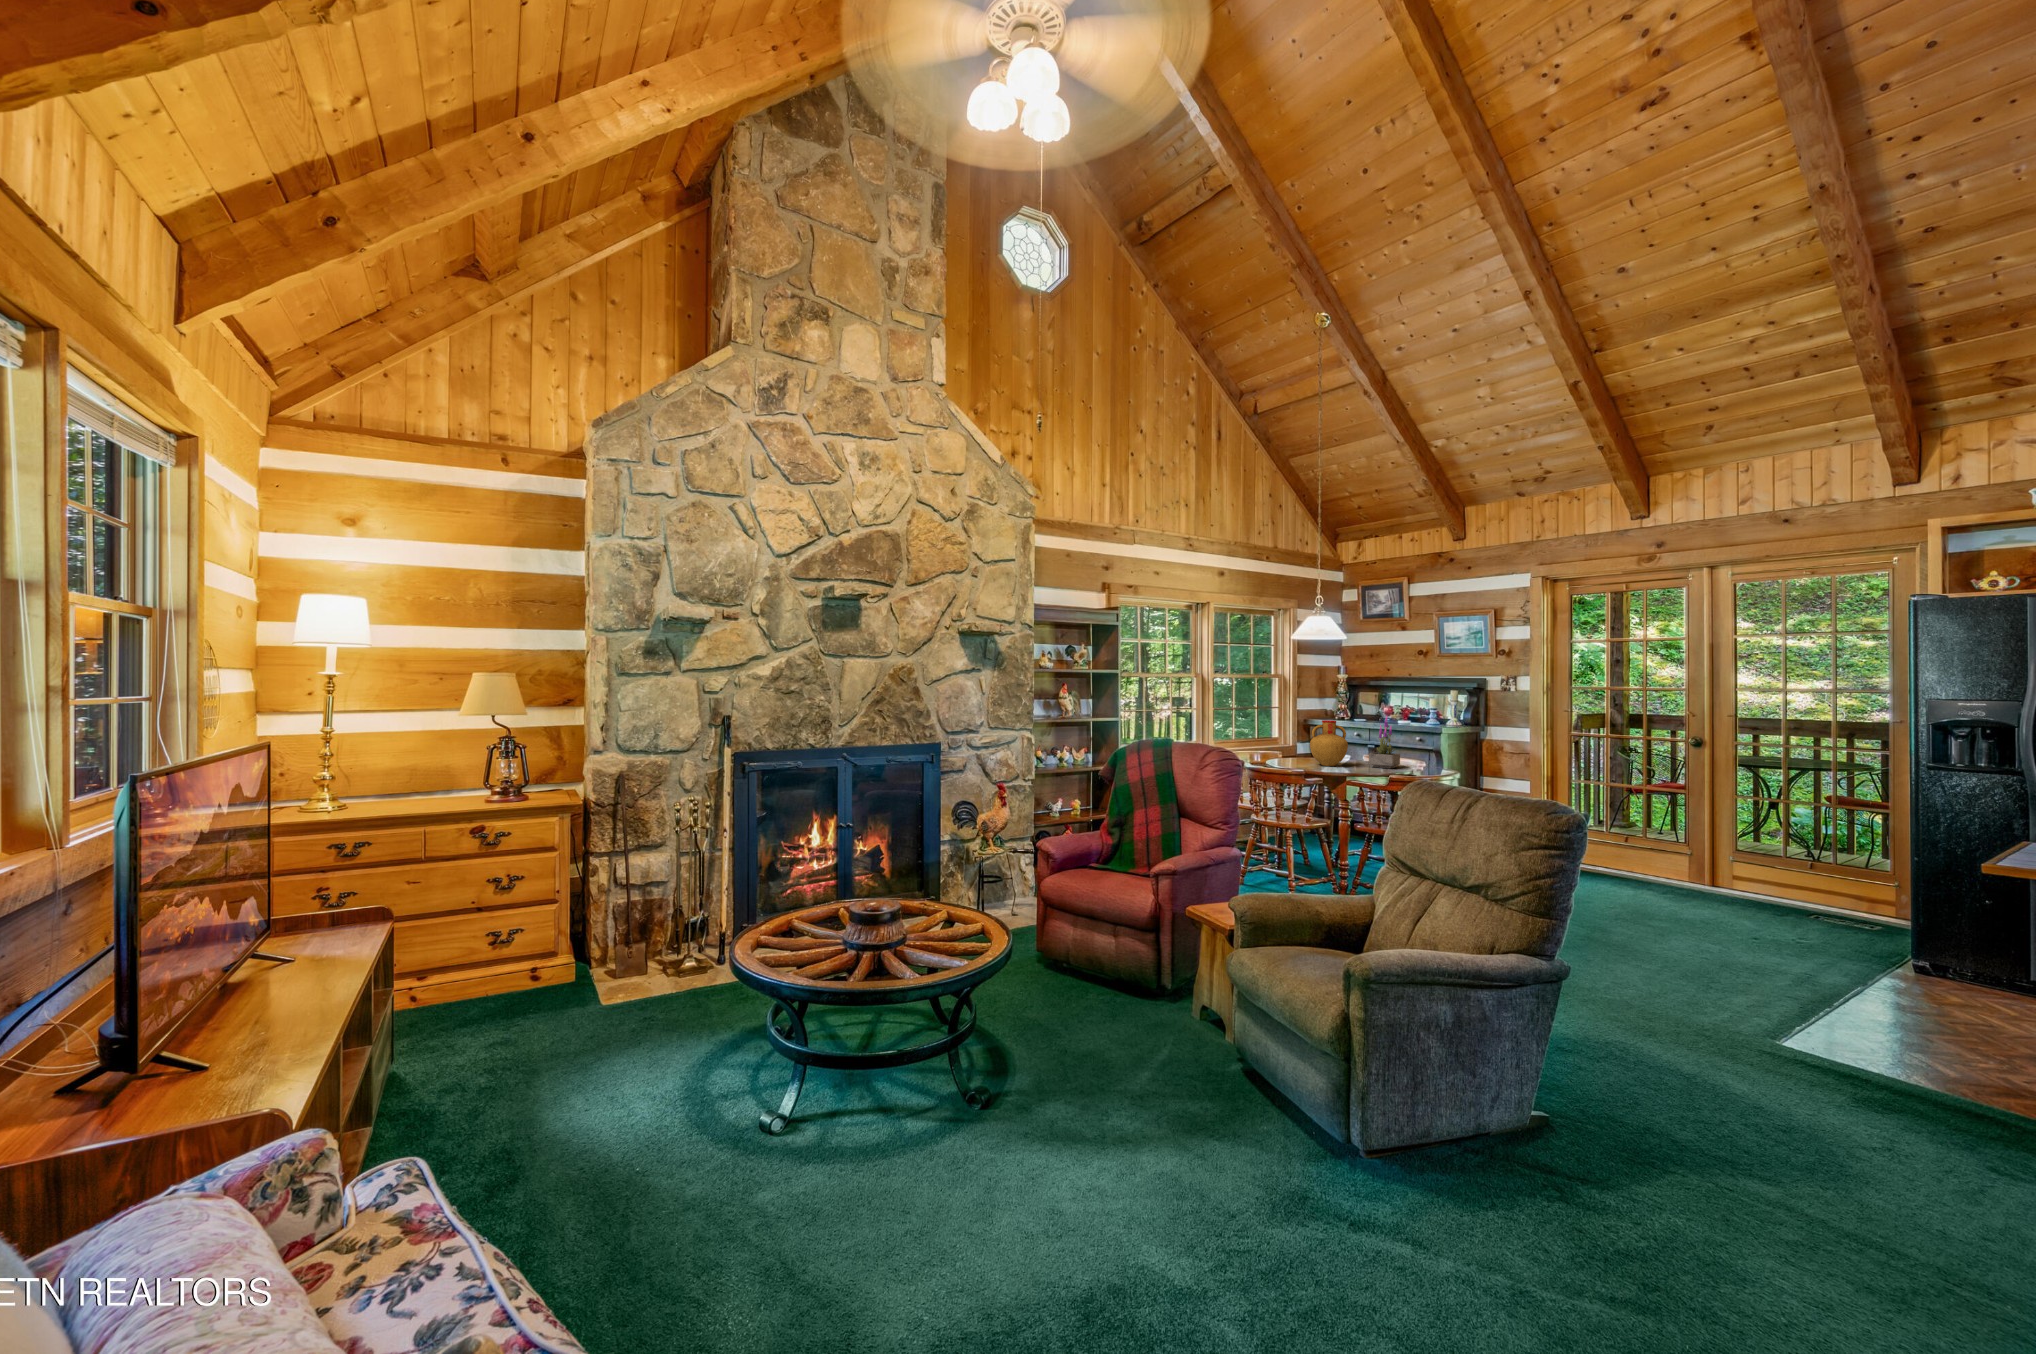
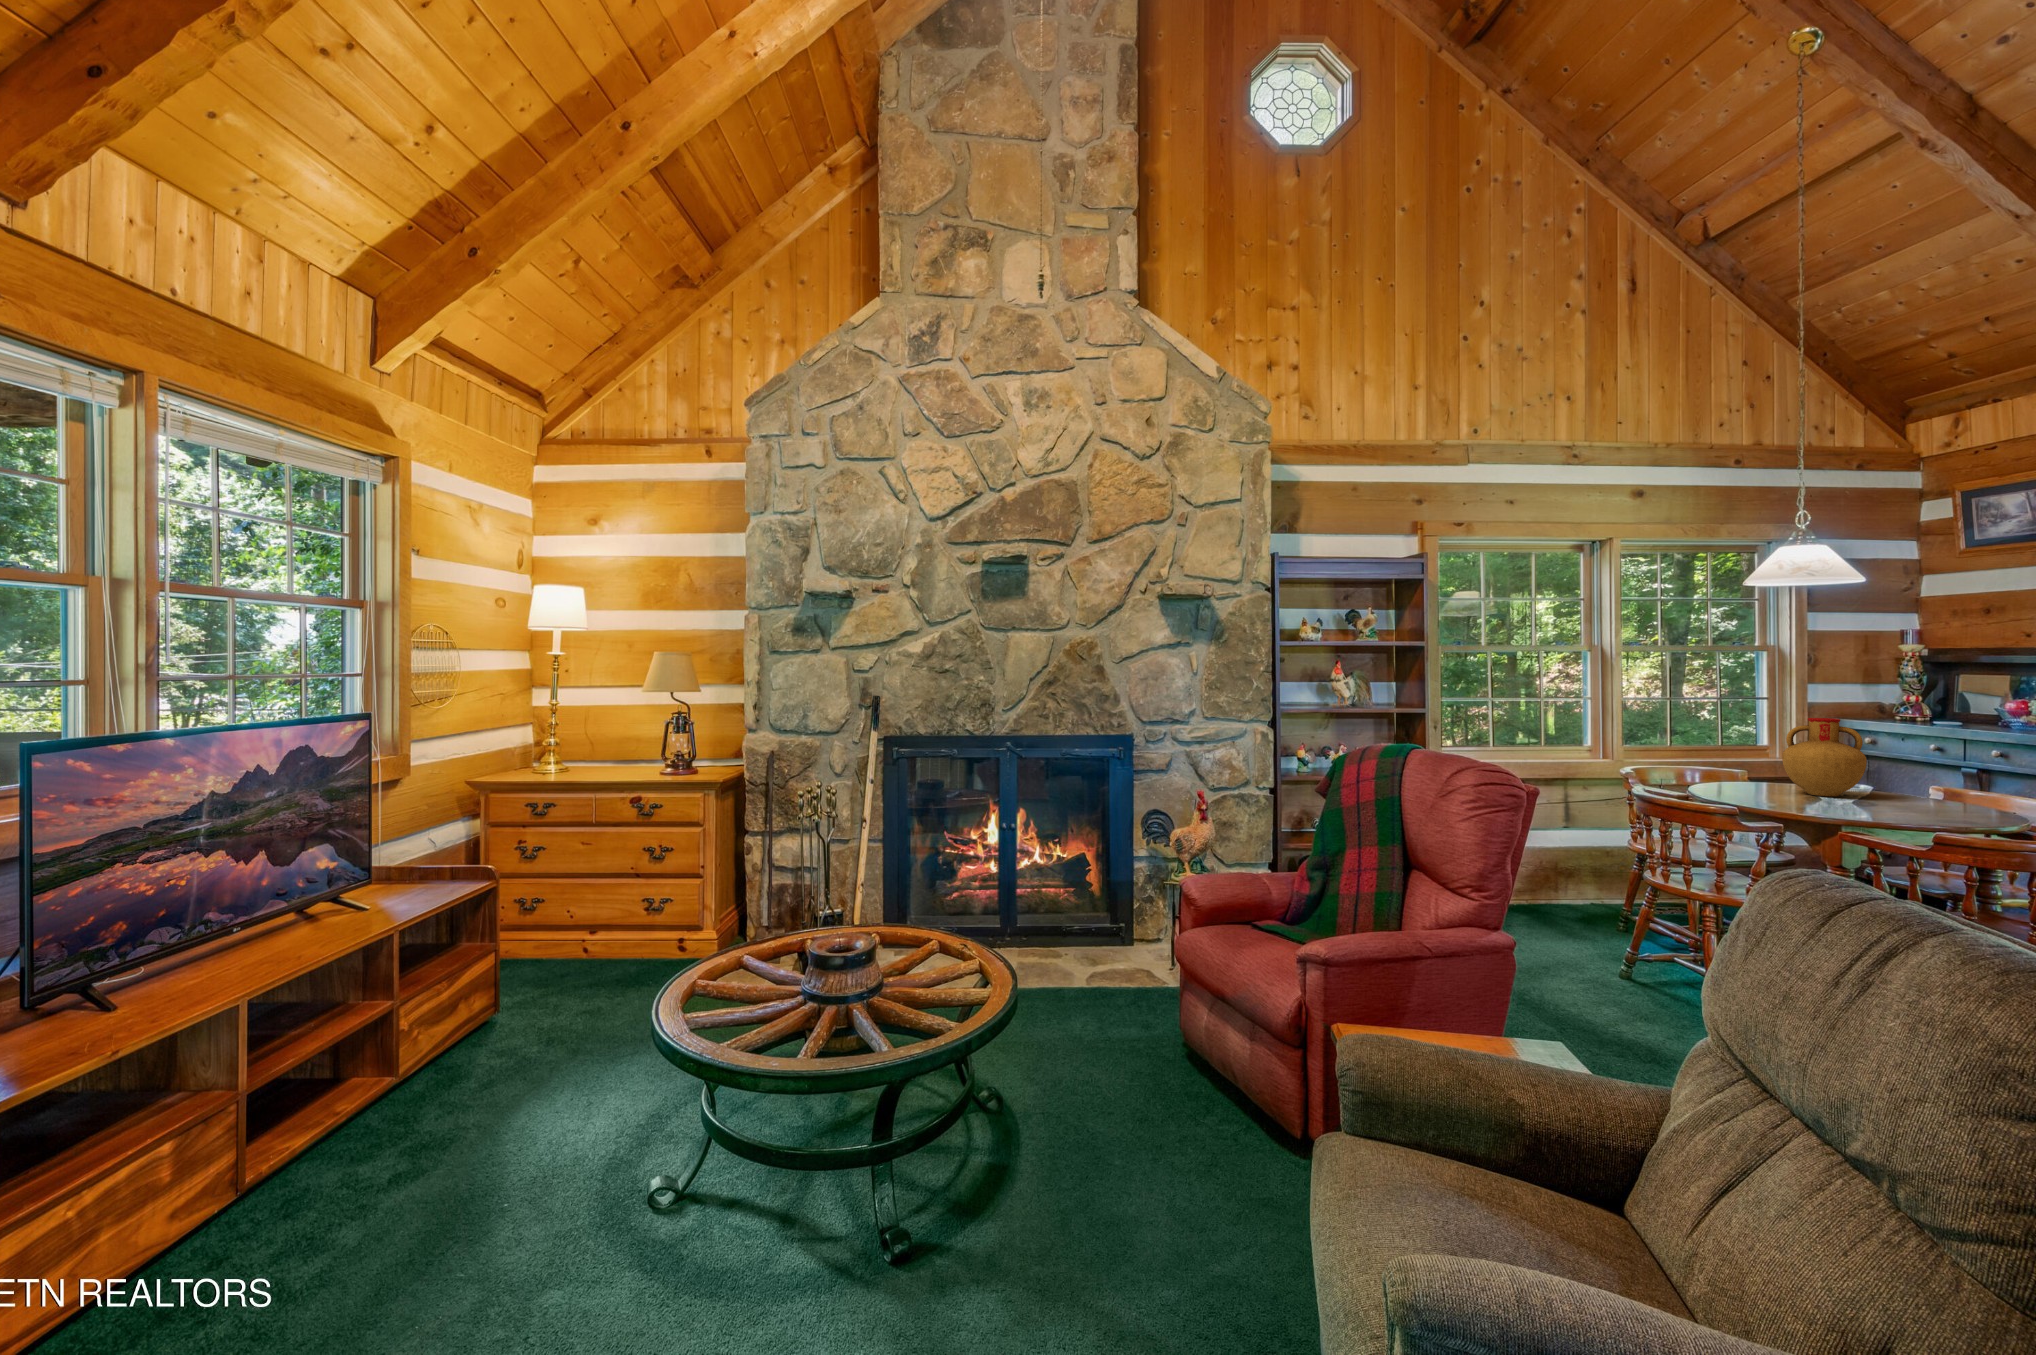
potted plant: present [1369,716,1400,768] -> none [1917,709,1999,808]

